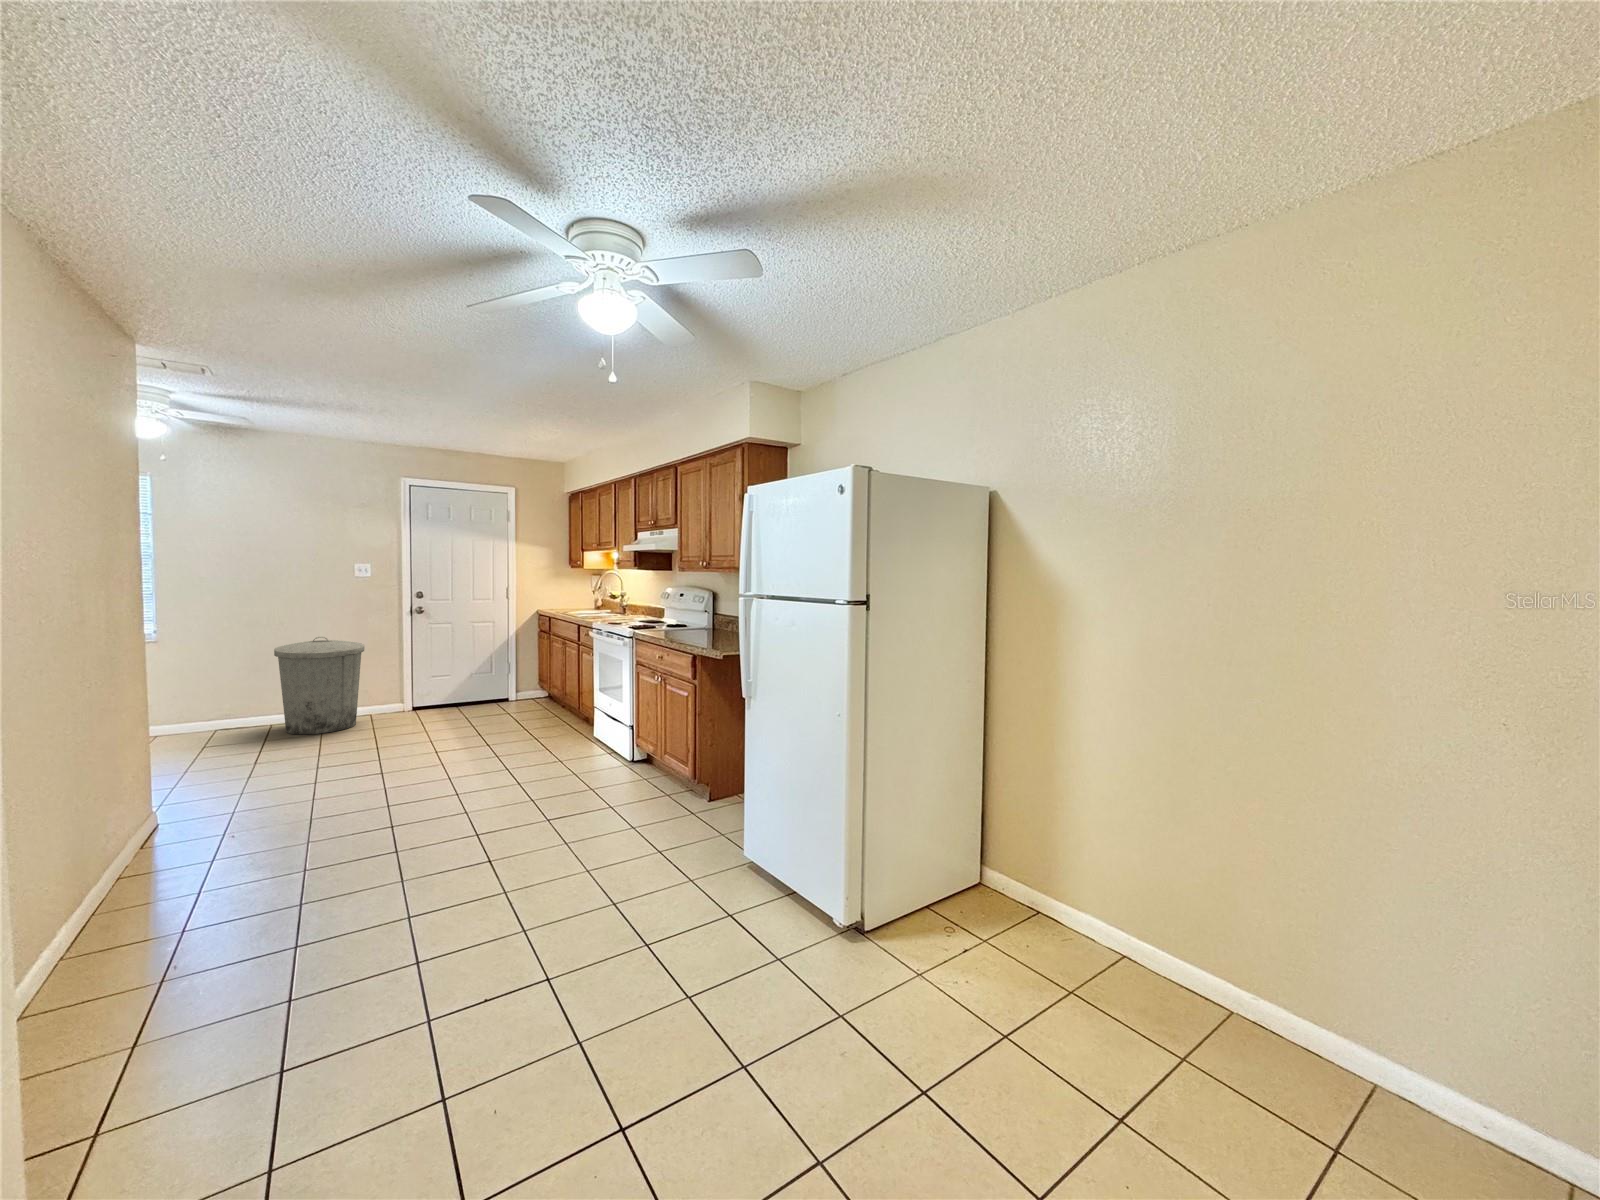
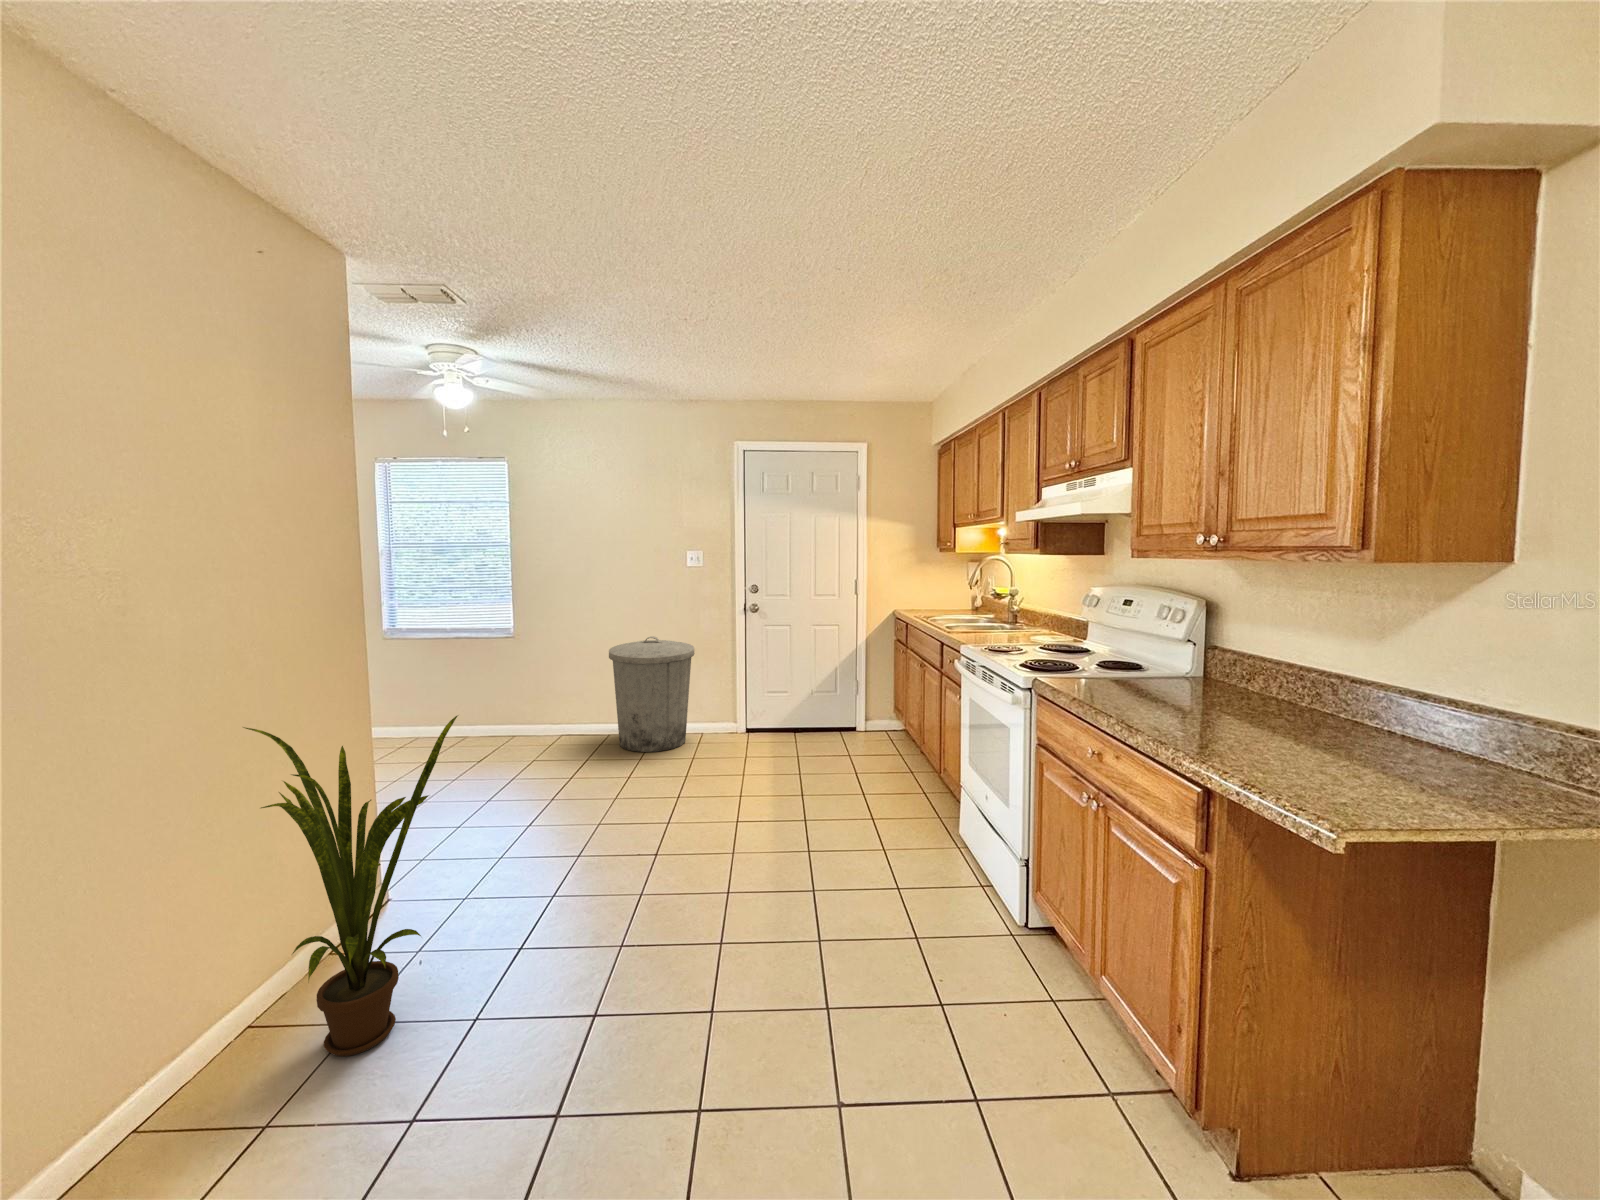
house plant: none [117,665,283,877] -> present [243,716,457,1056]

